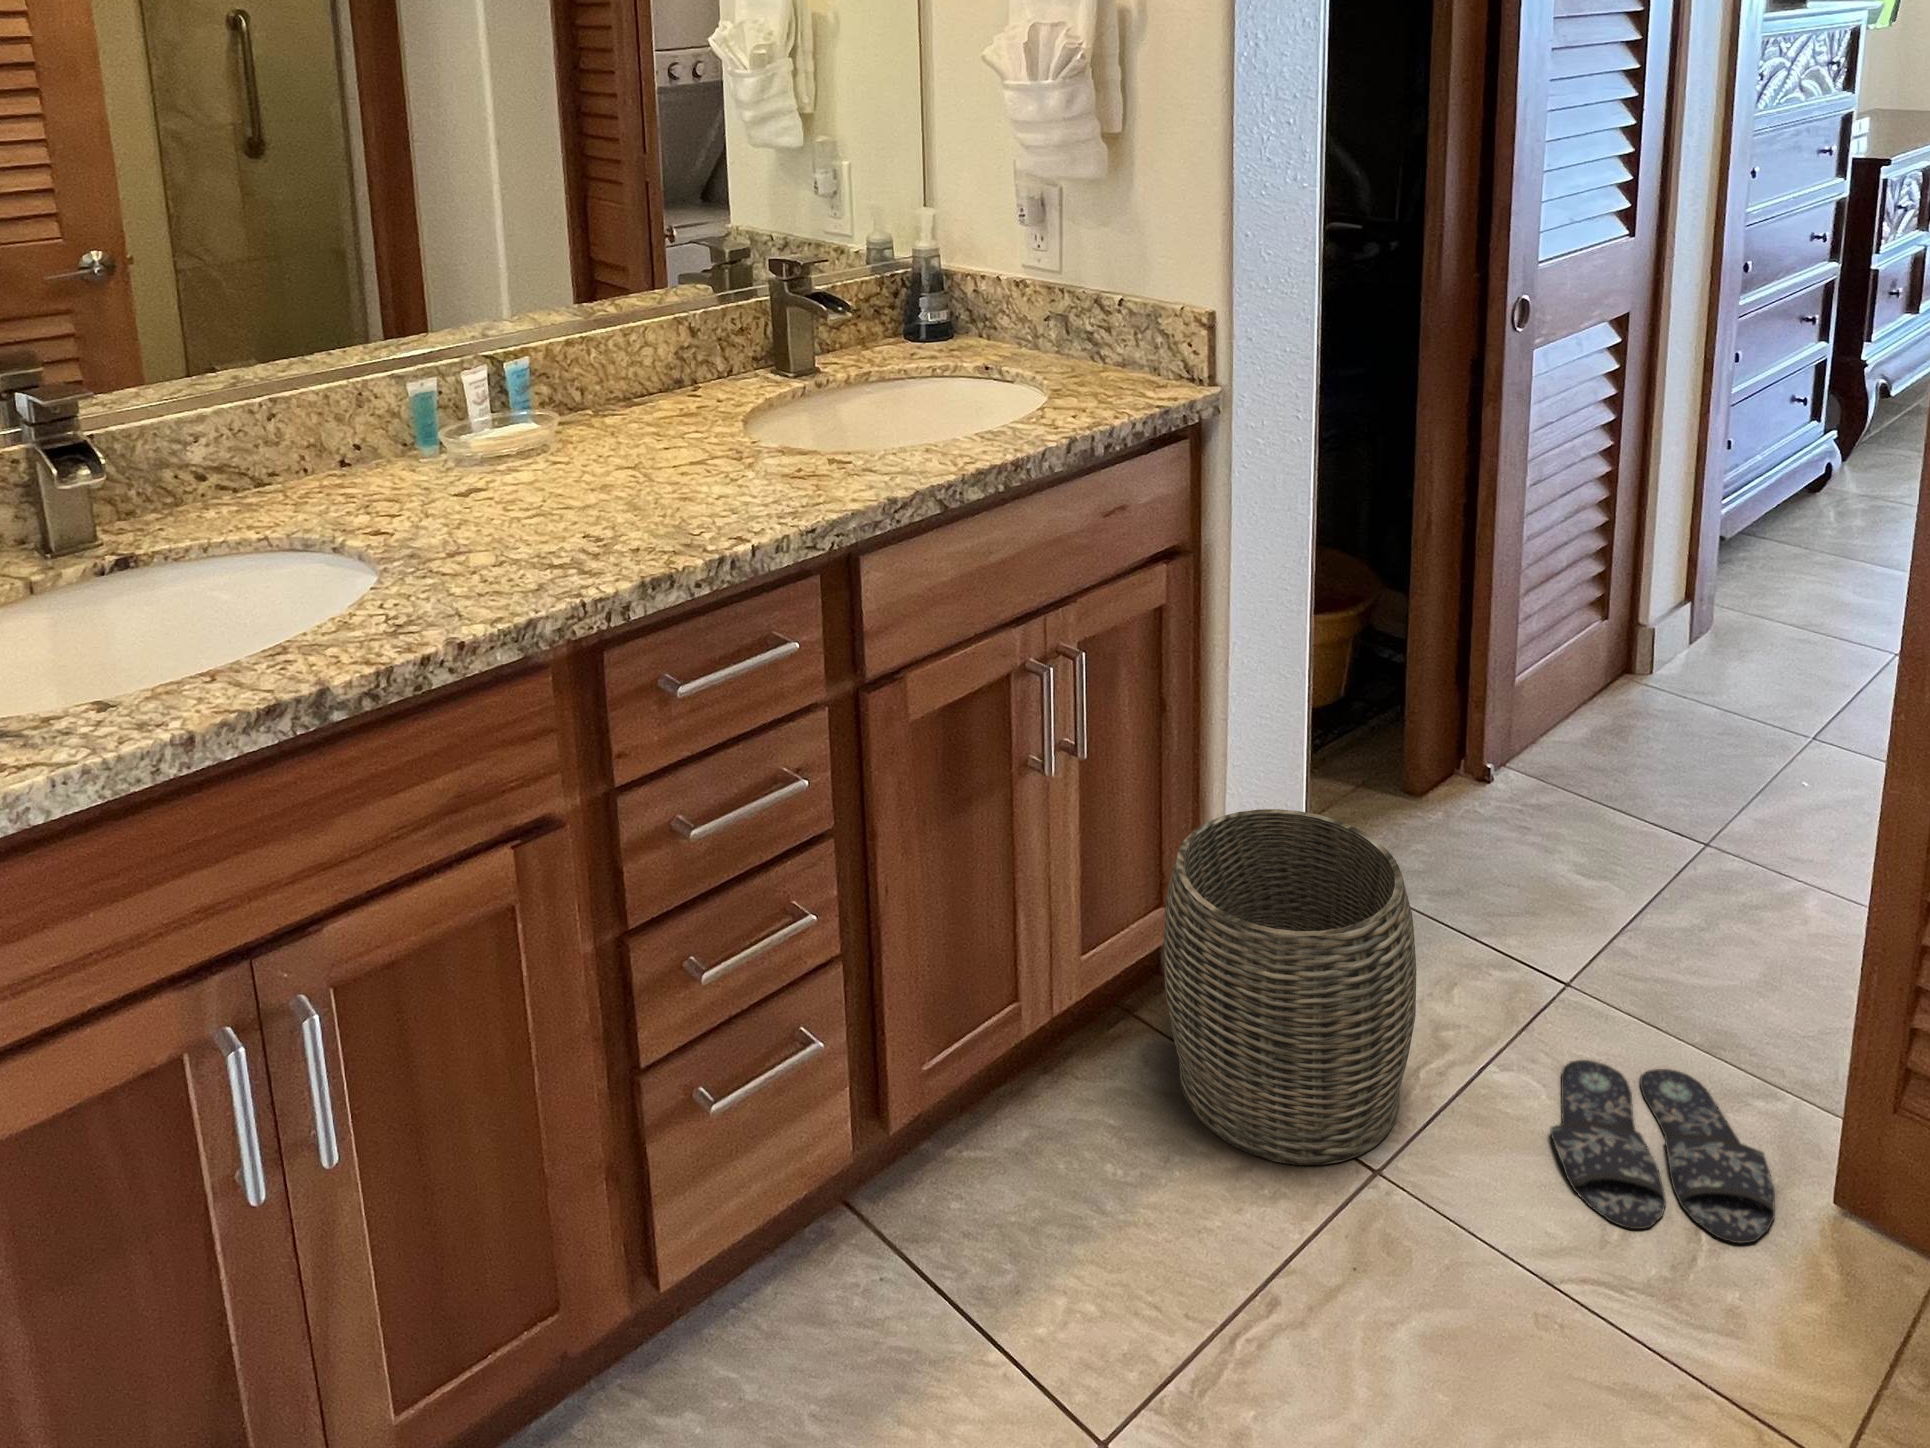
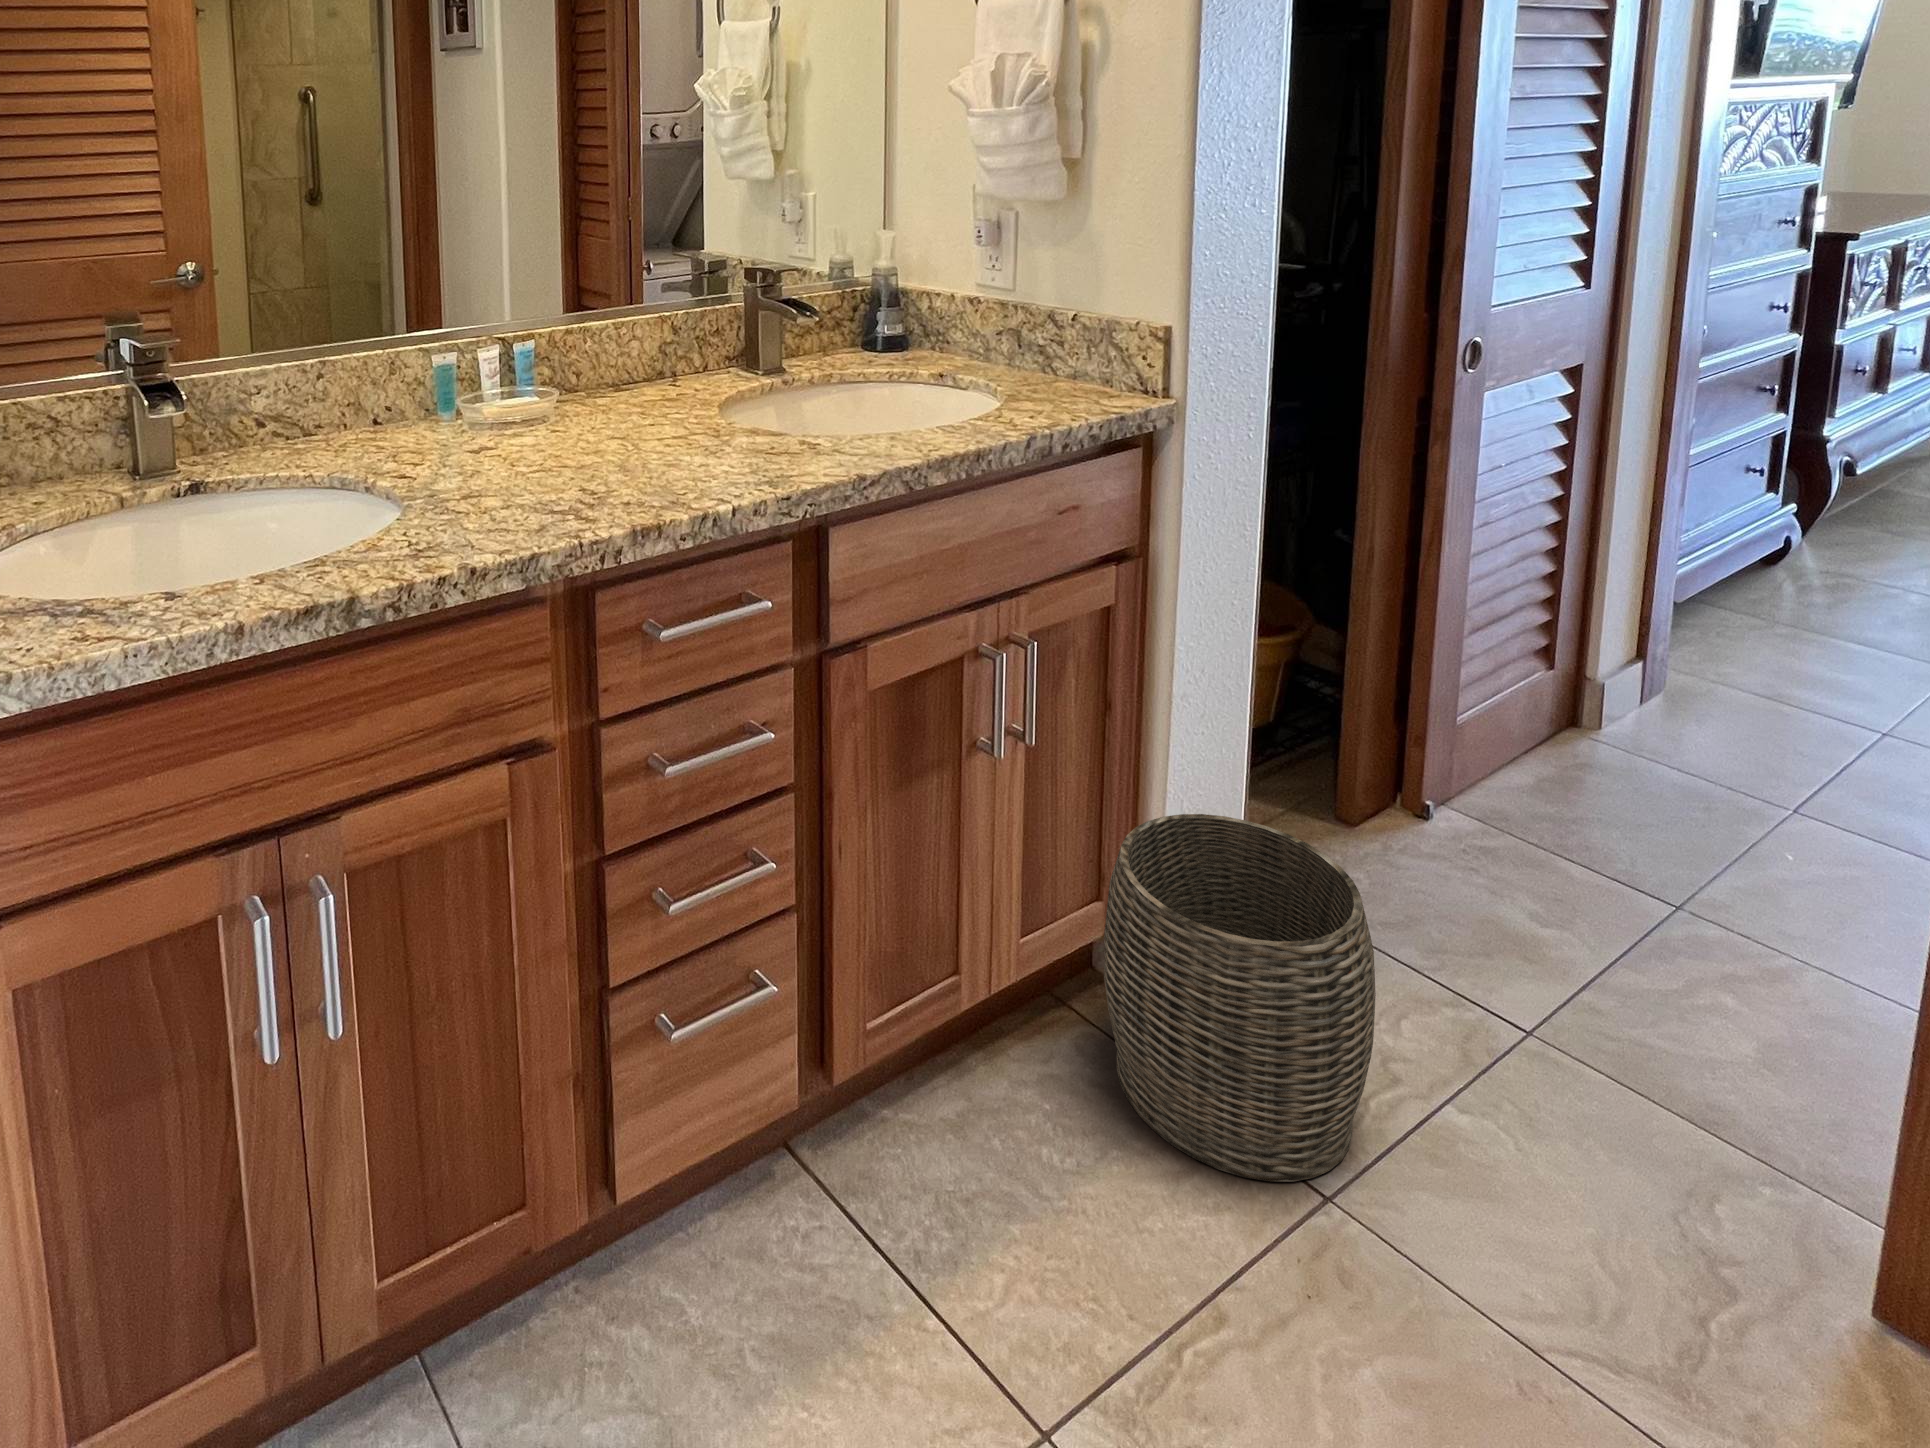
slippers: present [1550,1060,1775,1243] -> none [1526,1114,1809,1350]

